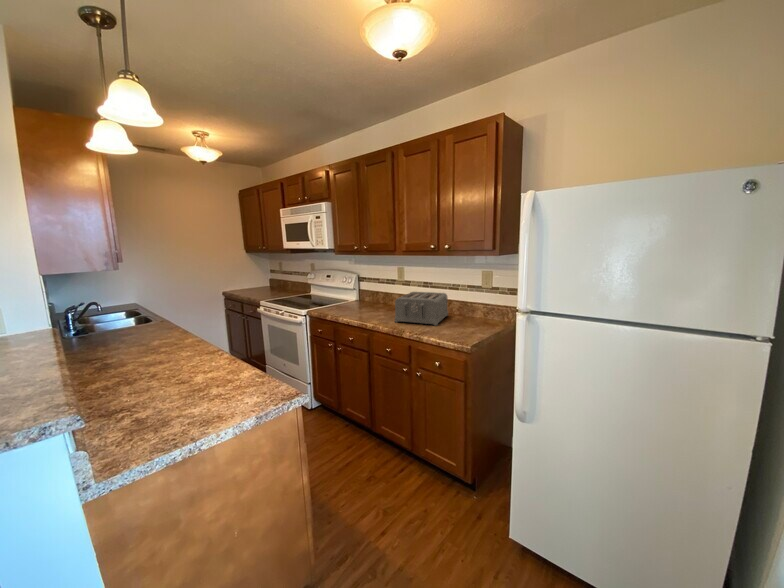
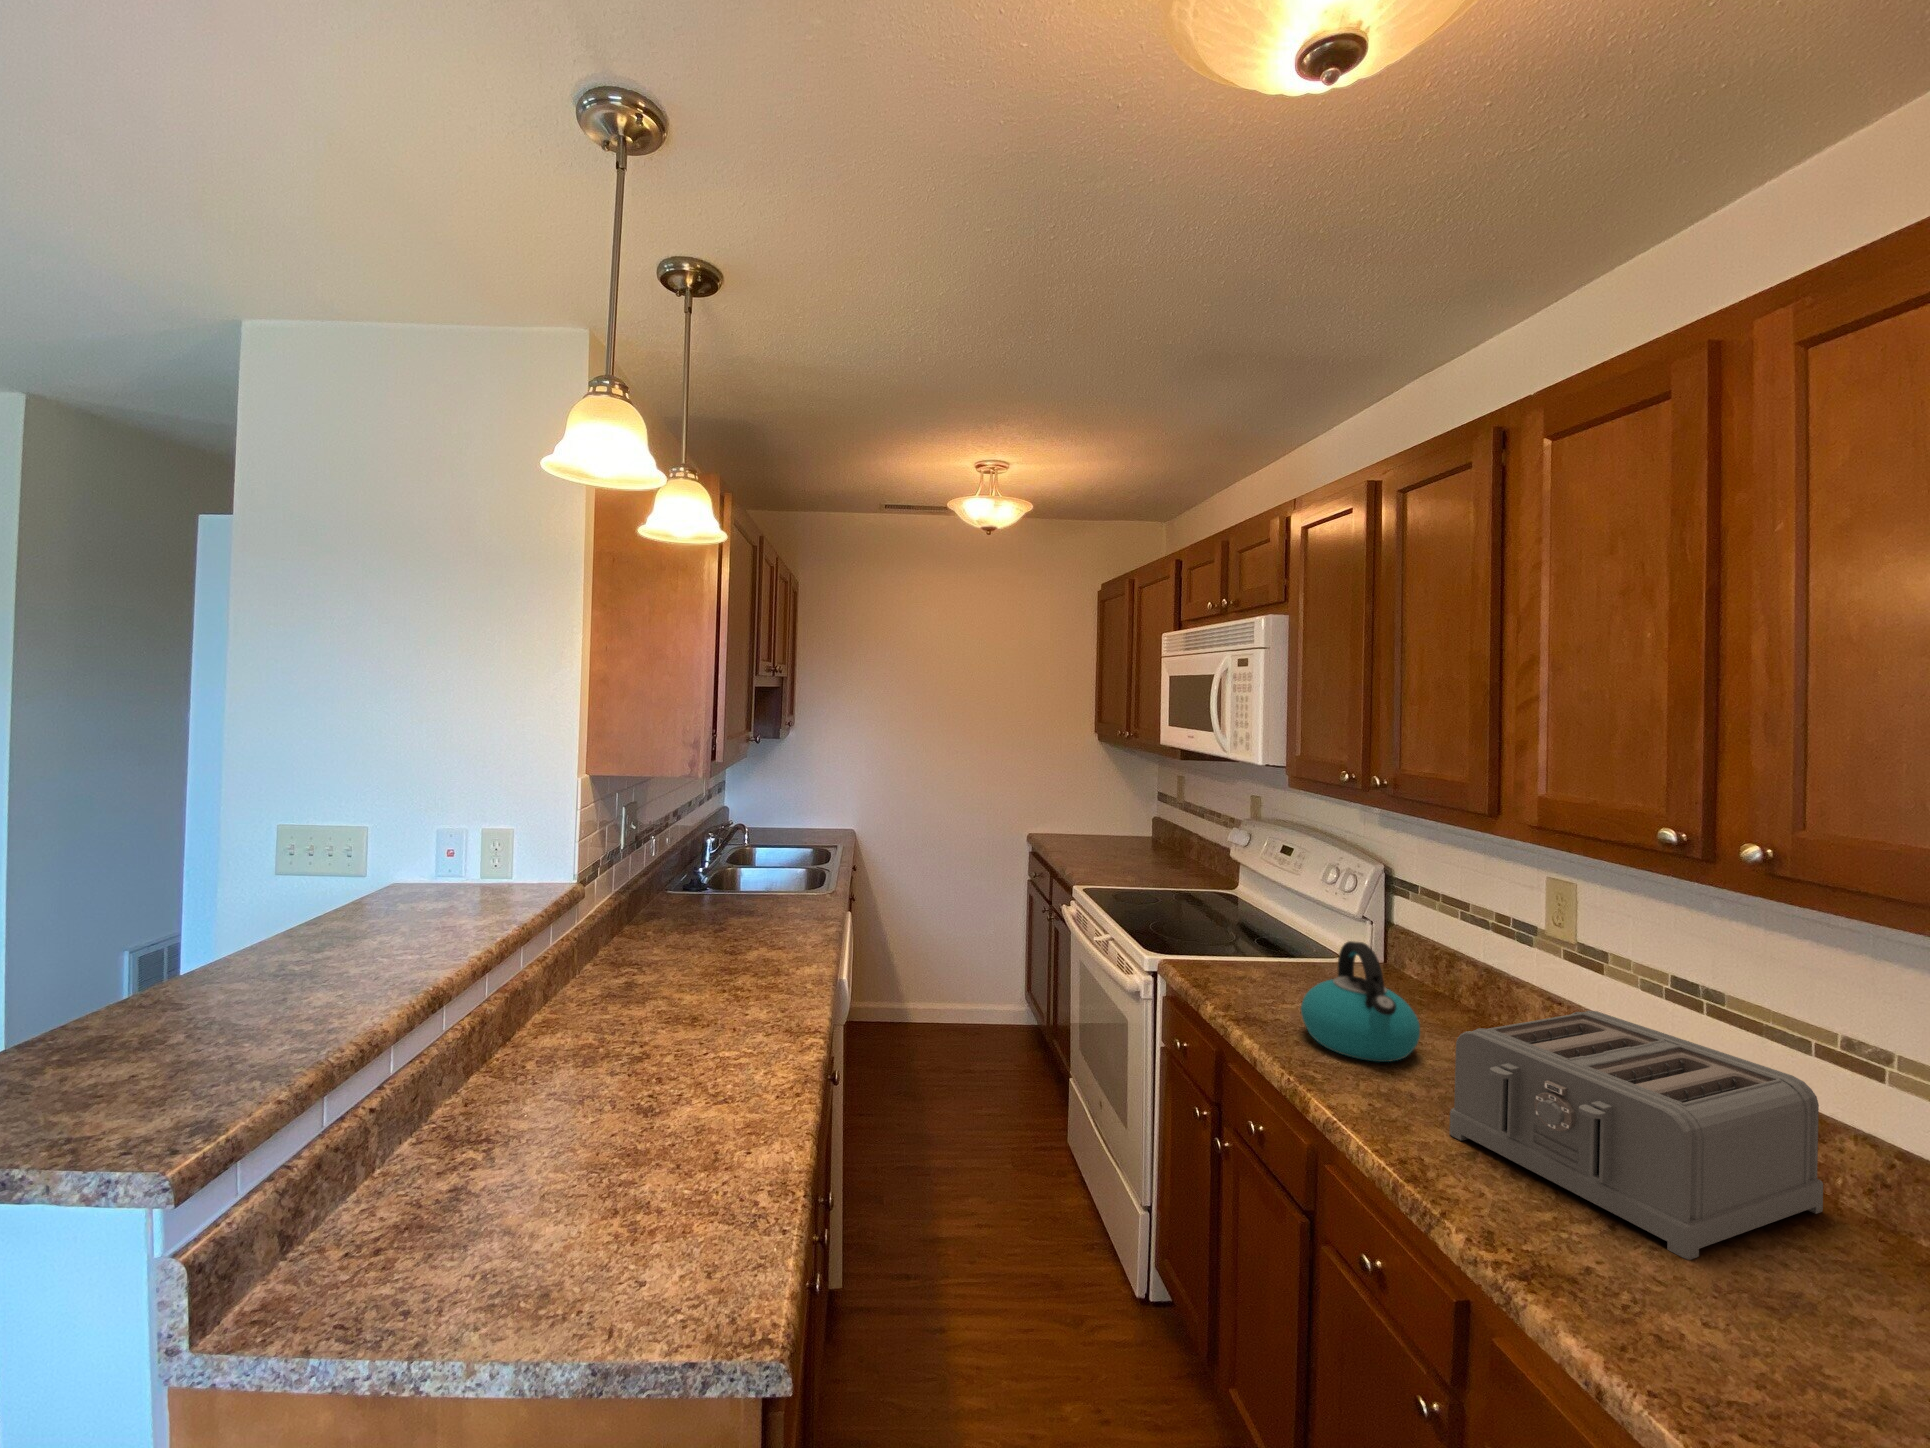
kettle: none [354,289,381,317] -> present [1301,941,1420,1062]

